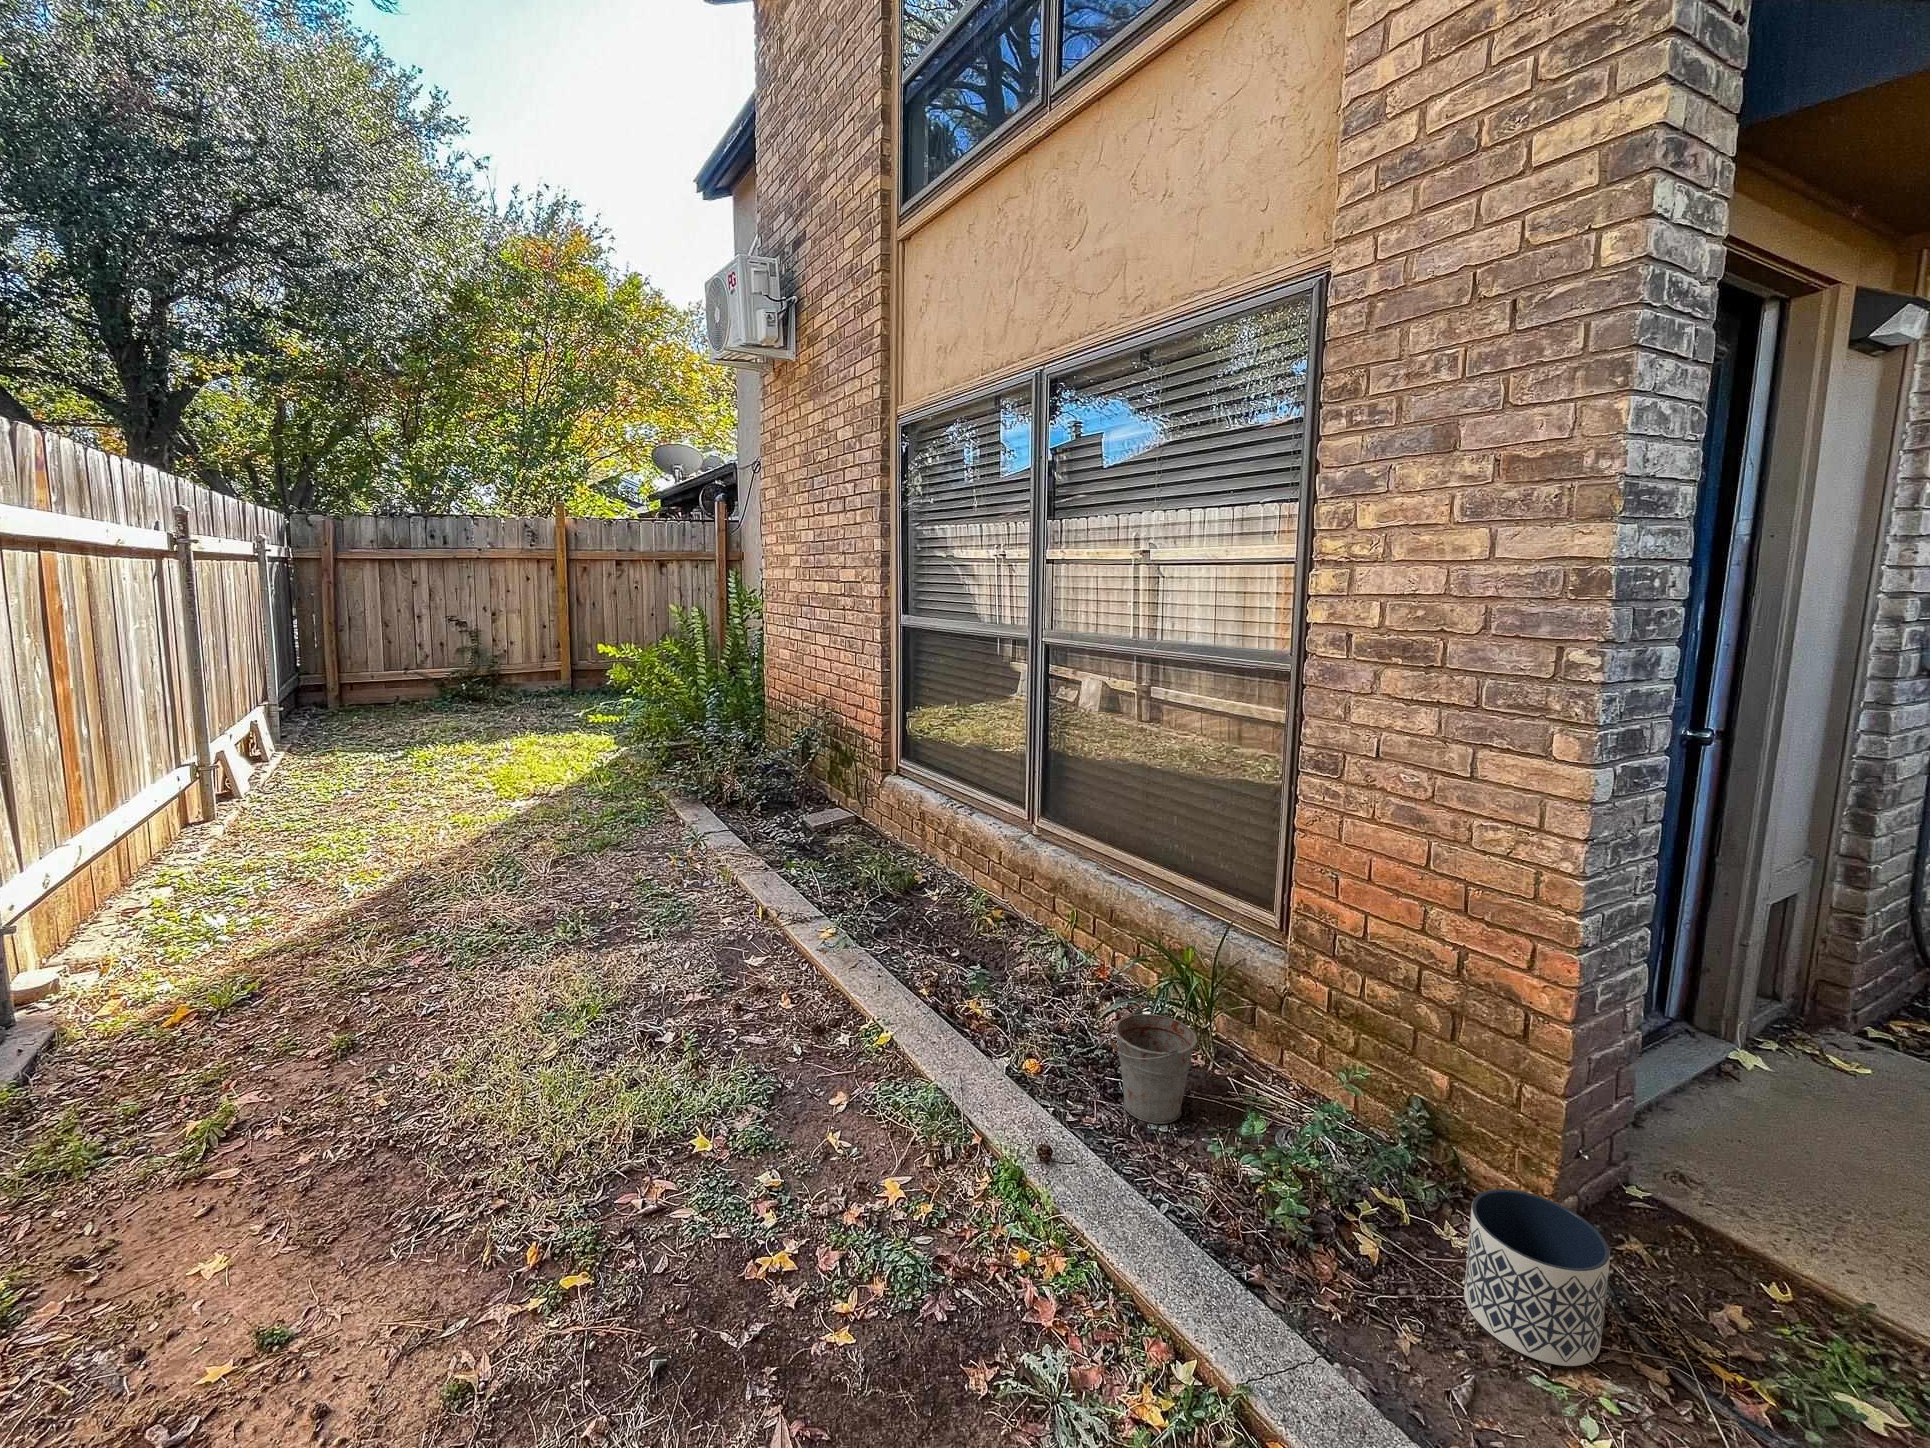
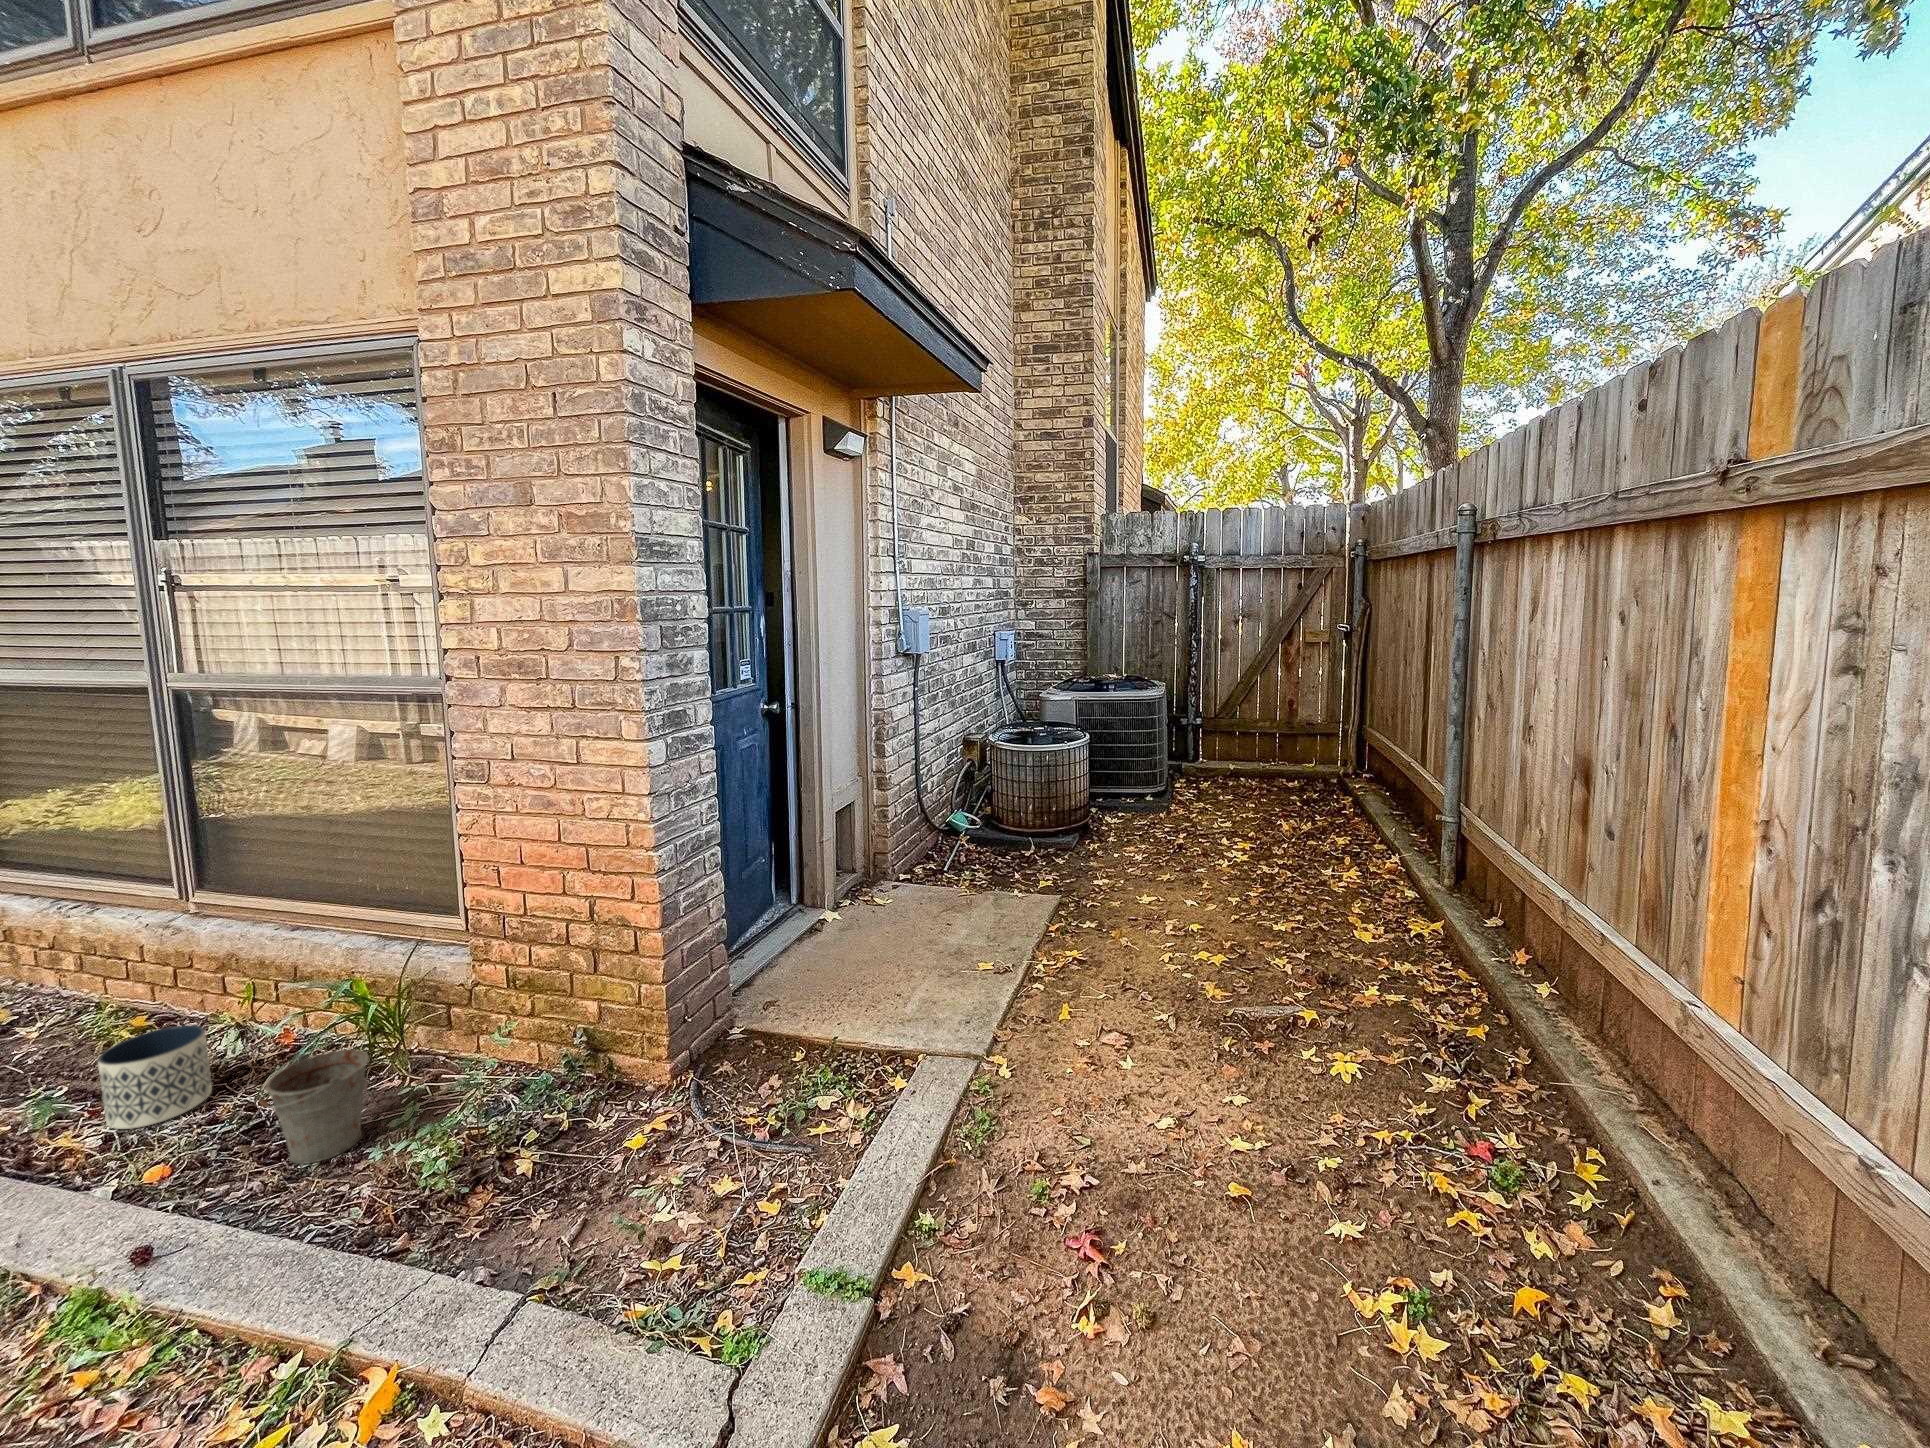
planter: present [1464,1189,1610,1366] -> present [98,1025,212,1129]

